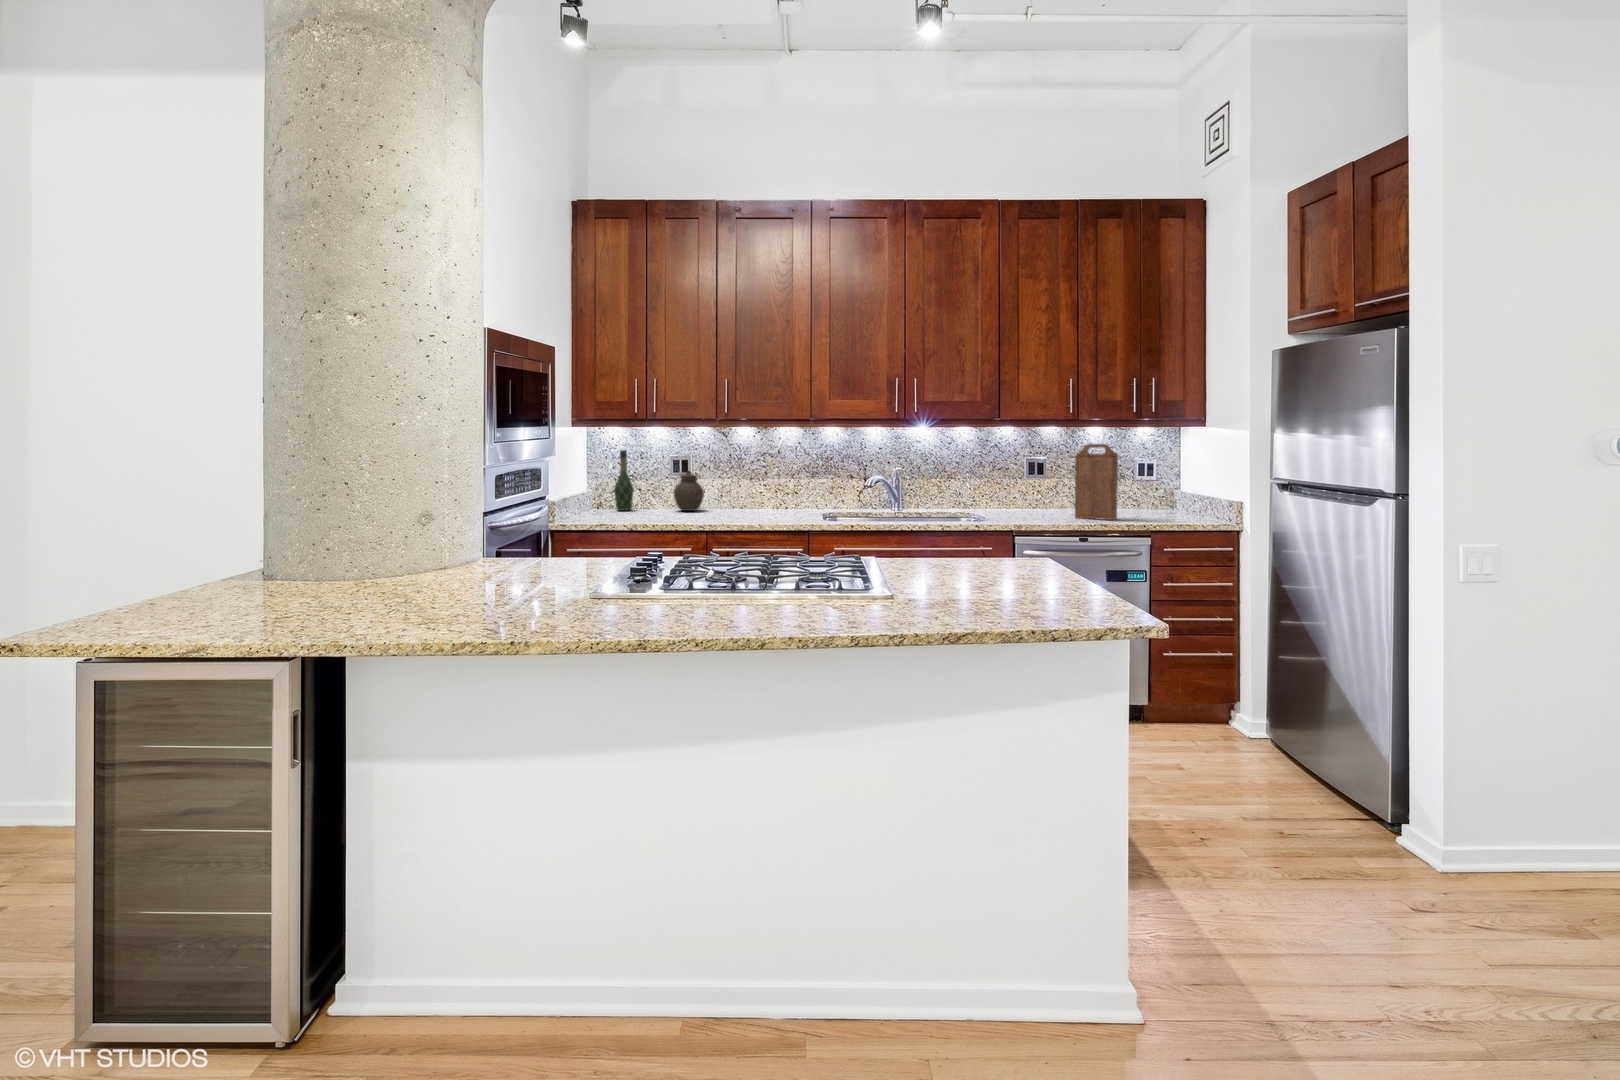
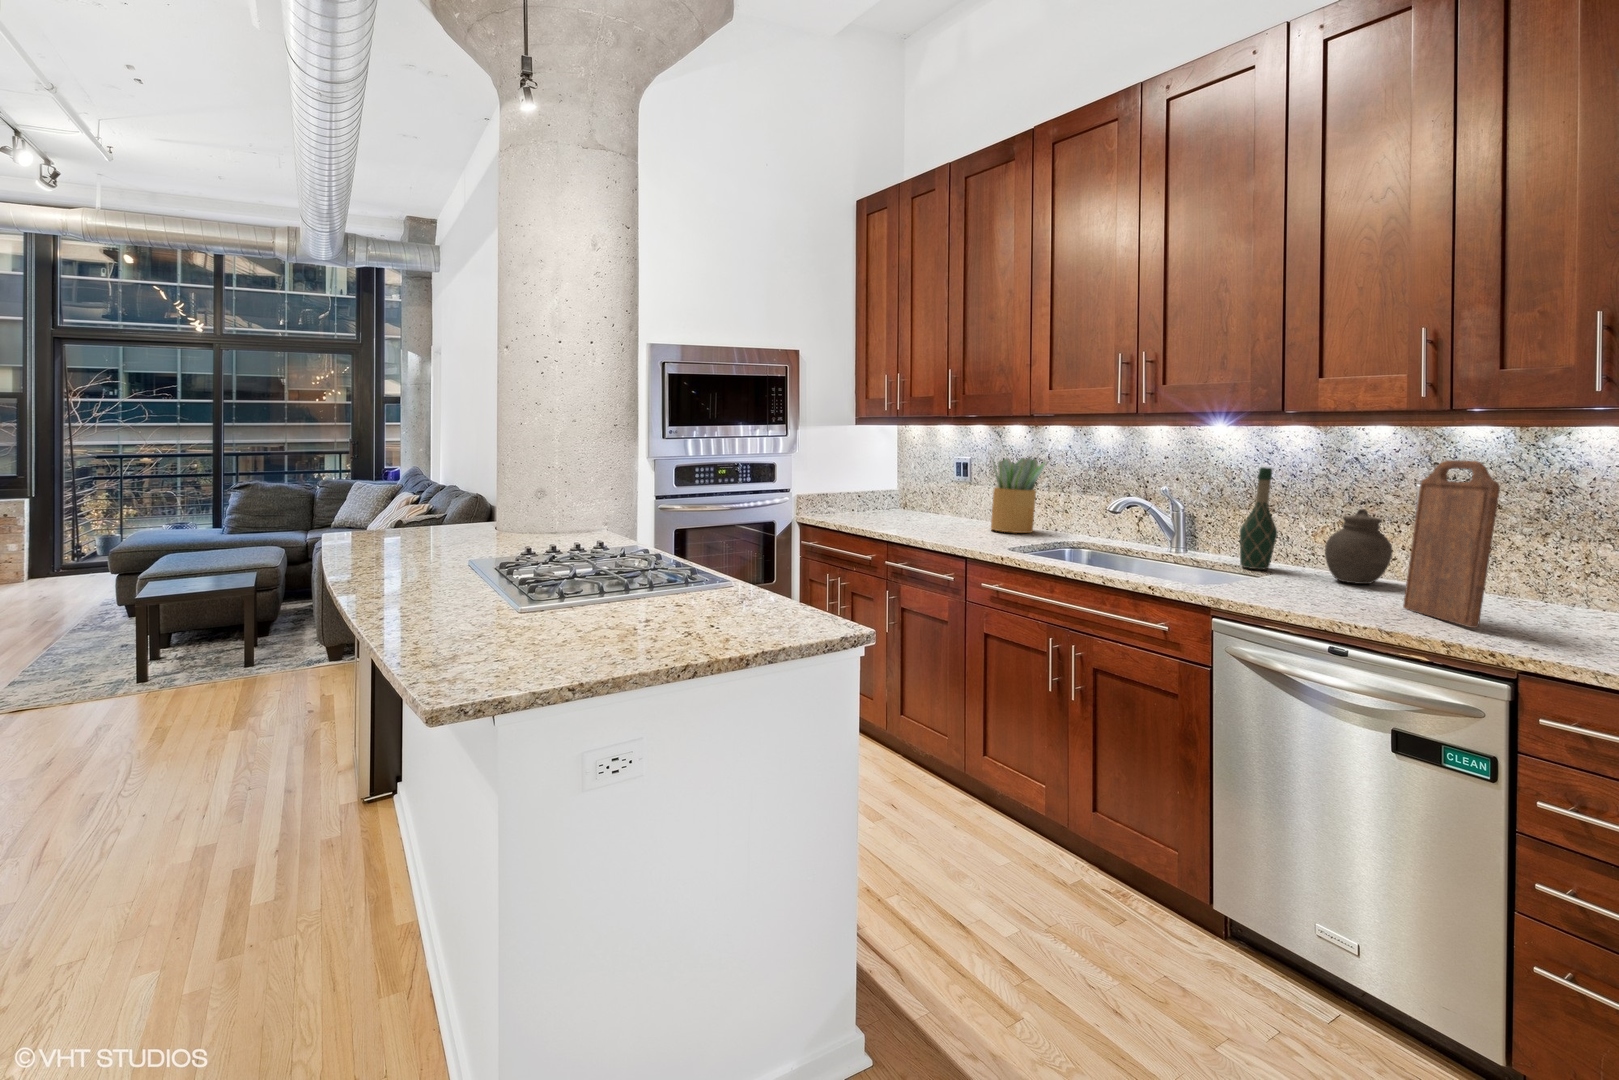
wine bottle: present [614,450,634,511] -> present [1240,467,1278,569]
potted plant: none [752,451,798,513] -> present [991,457,1046,533]
jar: present [674,471,704,511] -> present [1325,509,1393,584]

